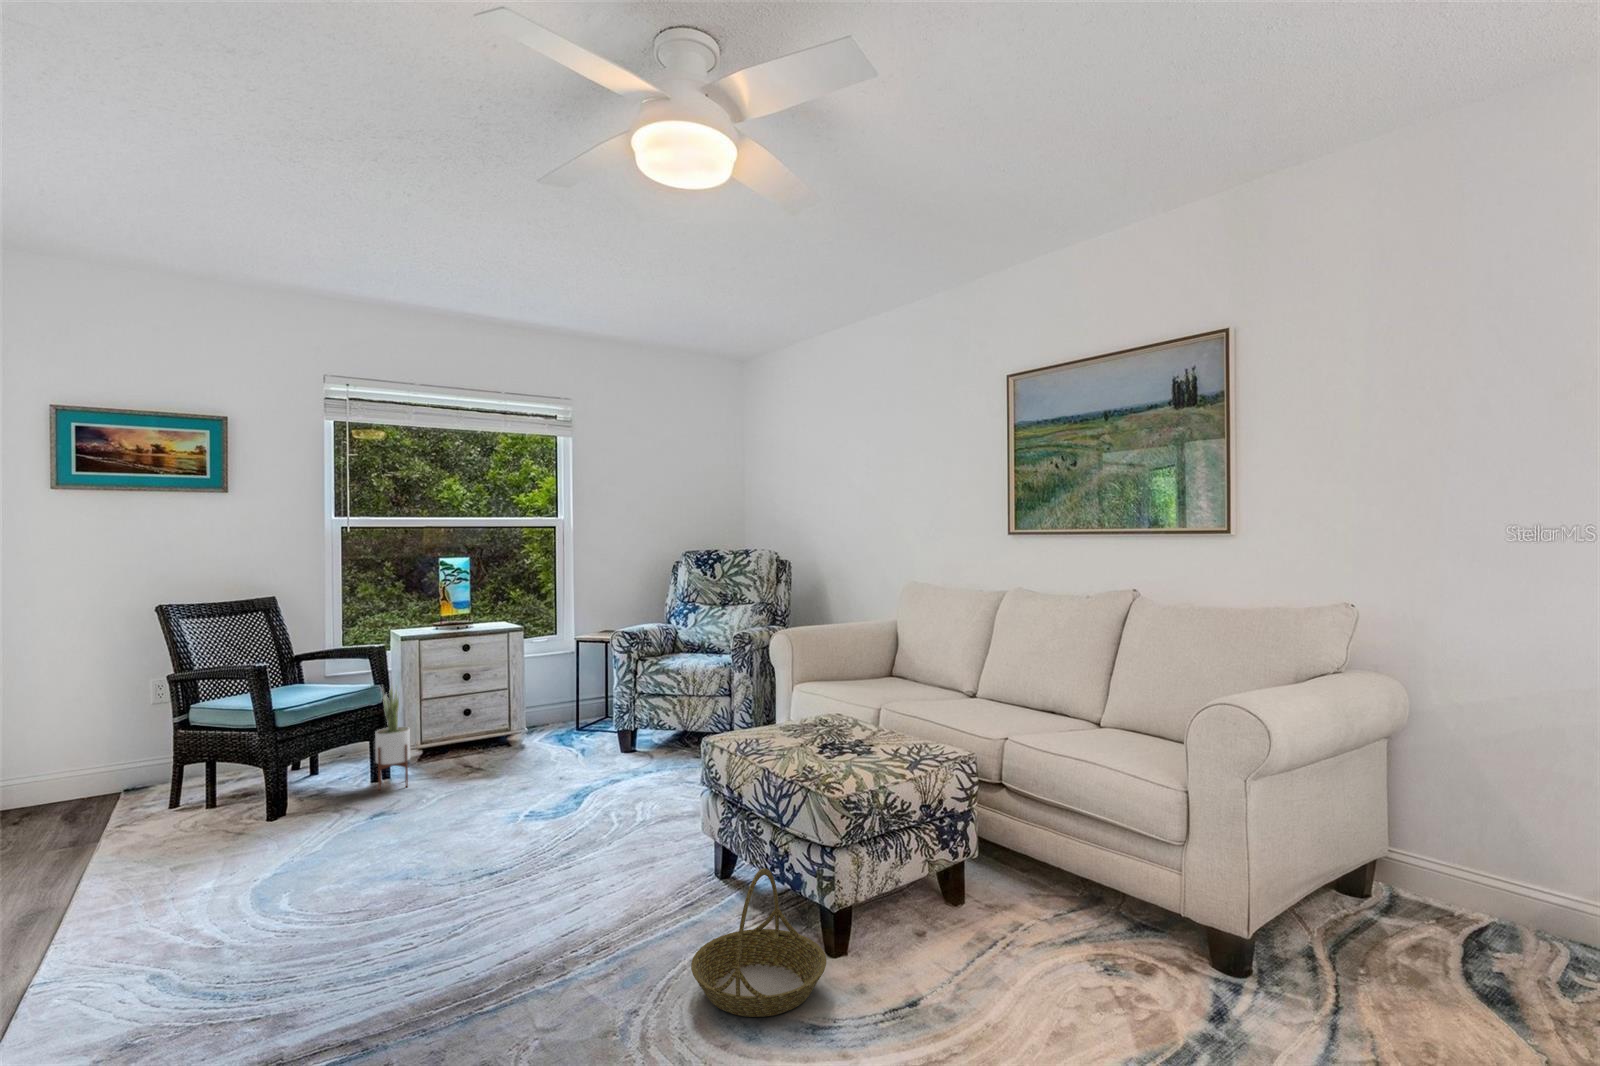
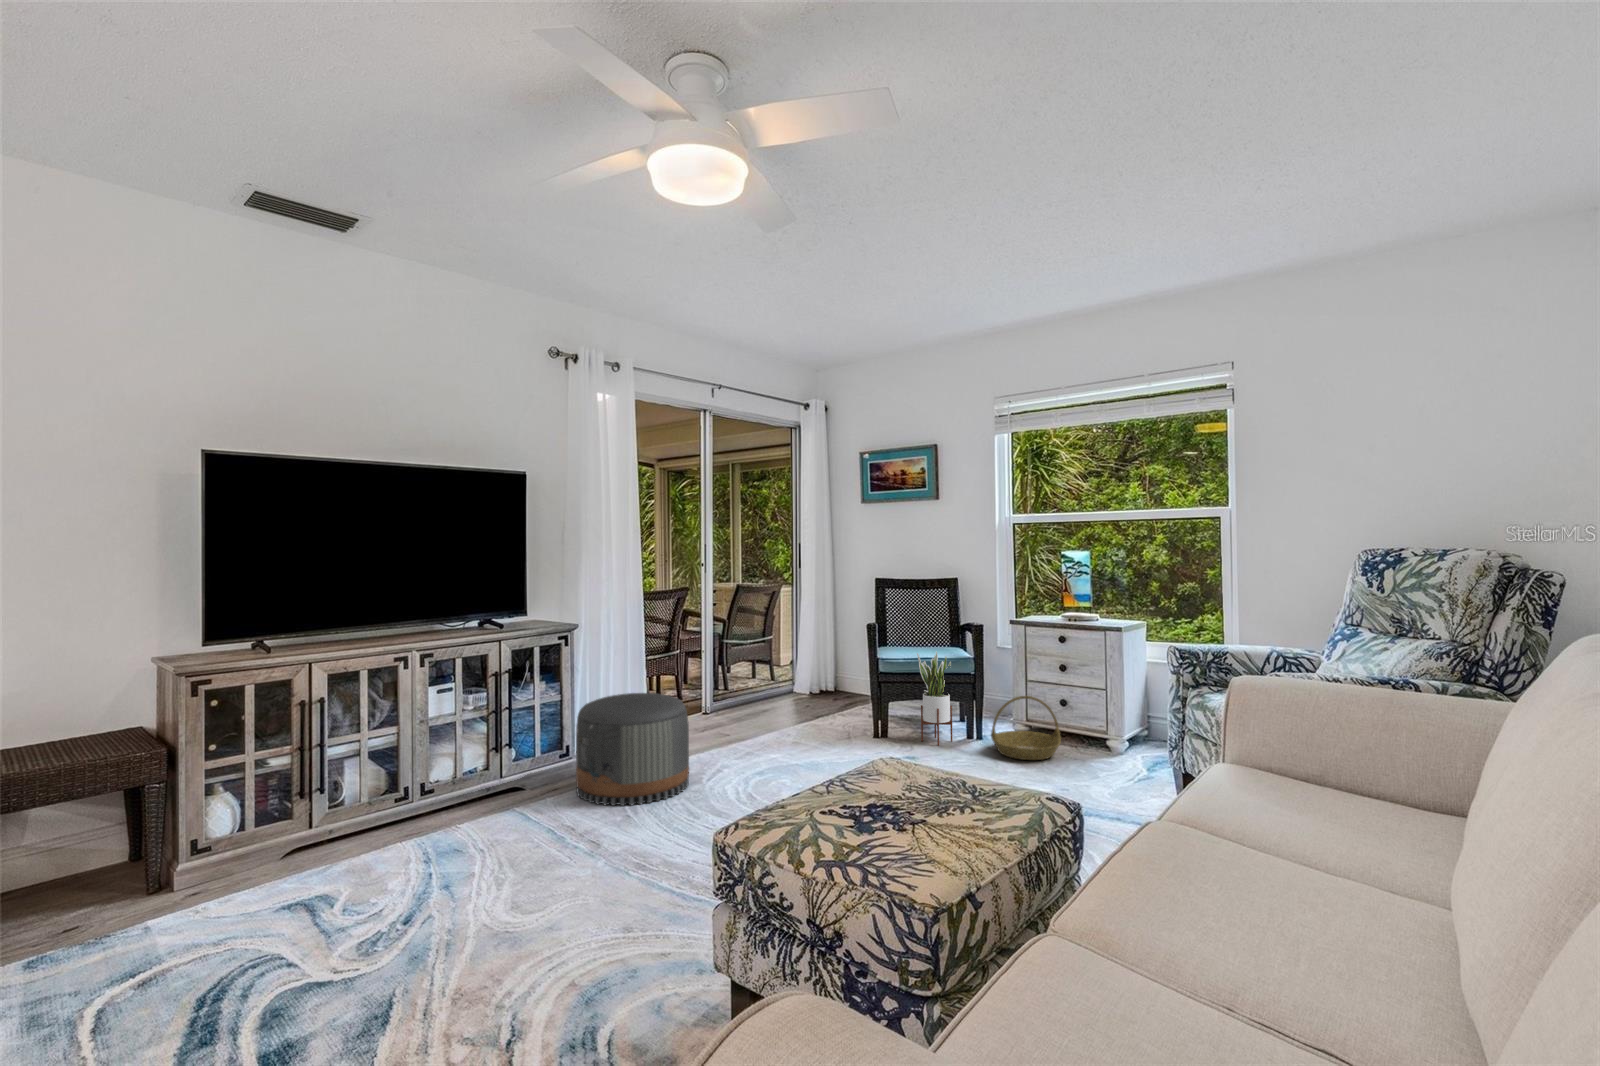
pouf: none [87,803,311,1017] -> present [576,693,689,806]
basket: present [691,868,826,1017] -> present [991,696,1061,760]

